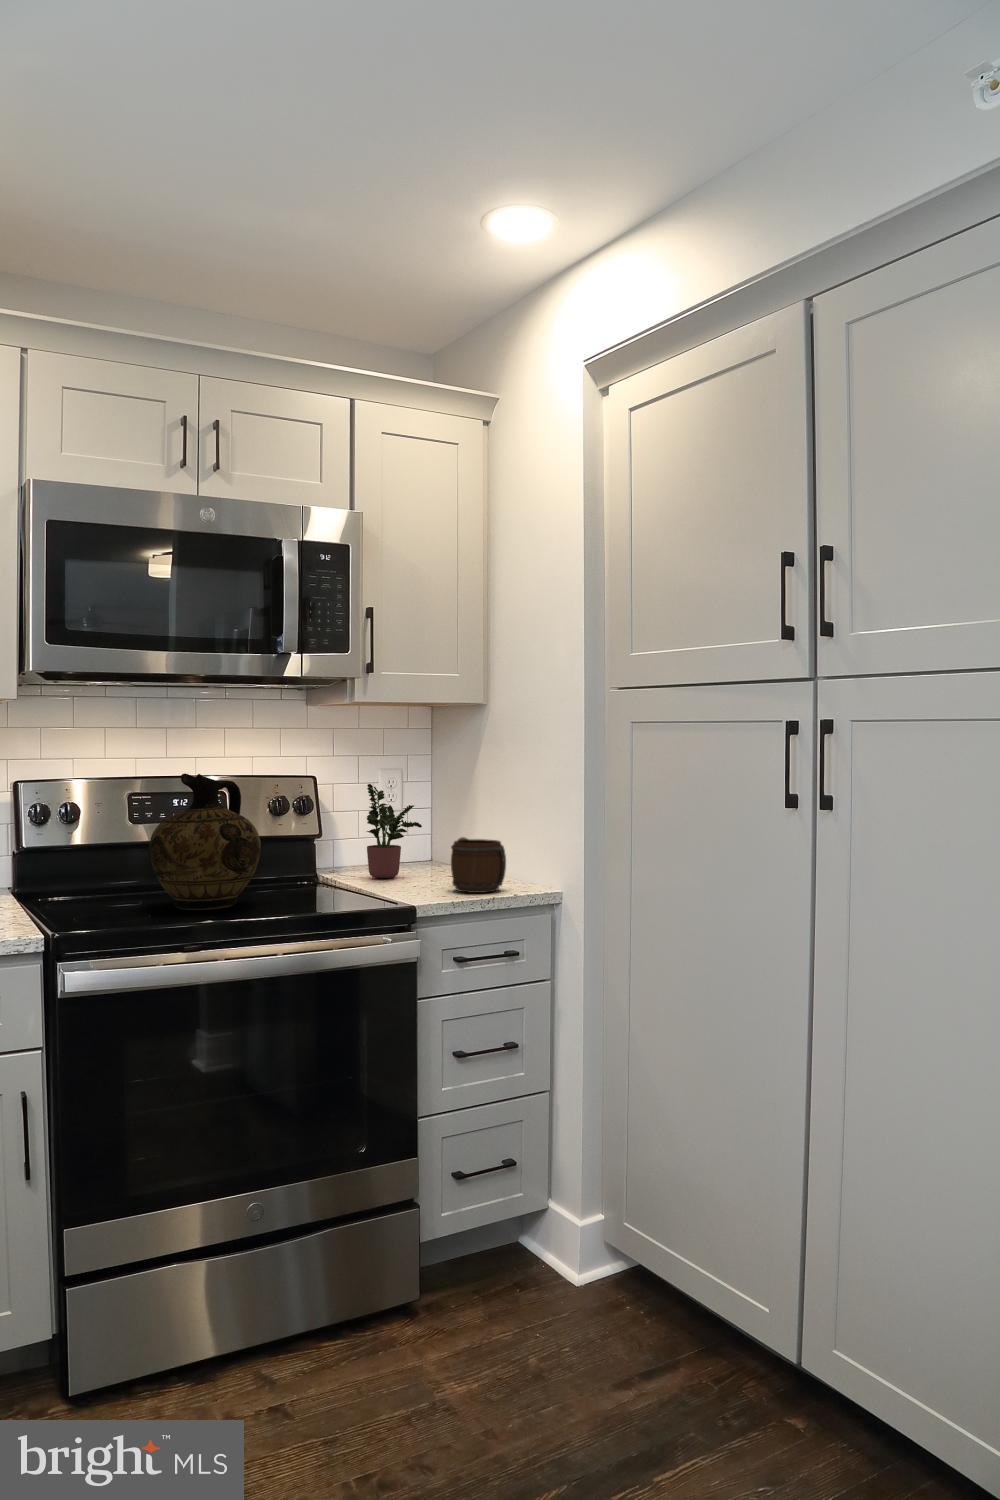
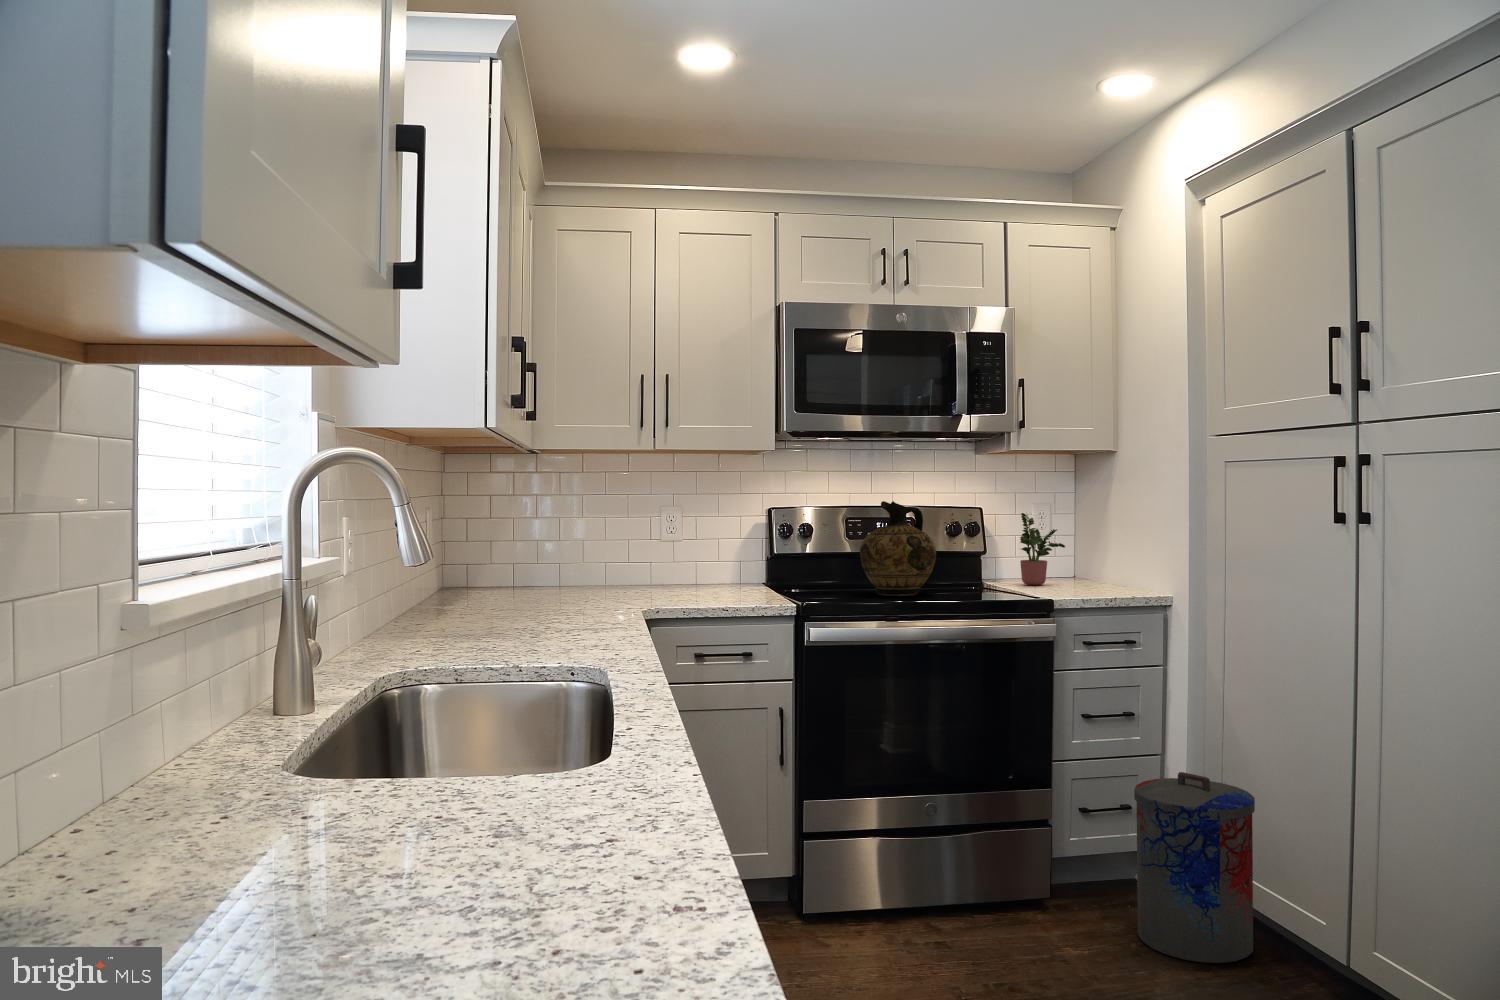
mug: present [451,837,506,893] -> none [1081,553,1125,594]
trash can: none [535,1130,682,1389] -> present [1134,772,1255,963]

